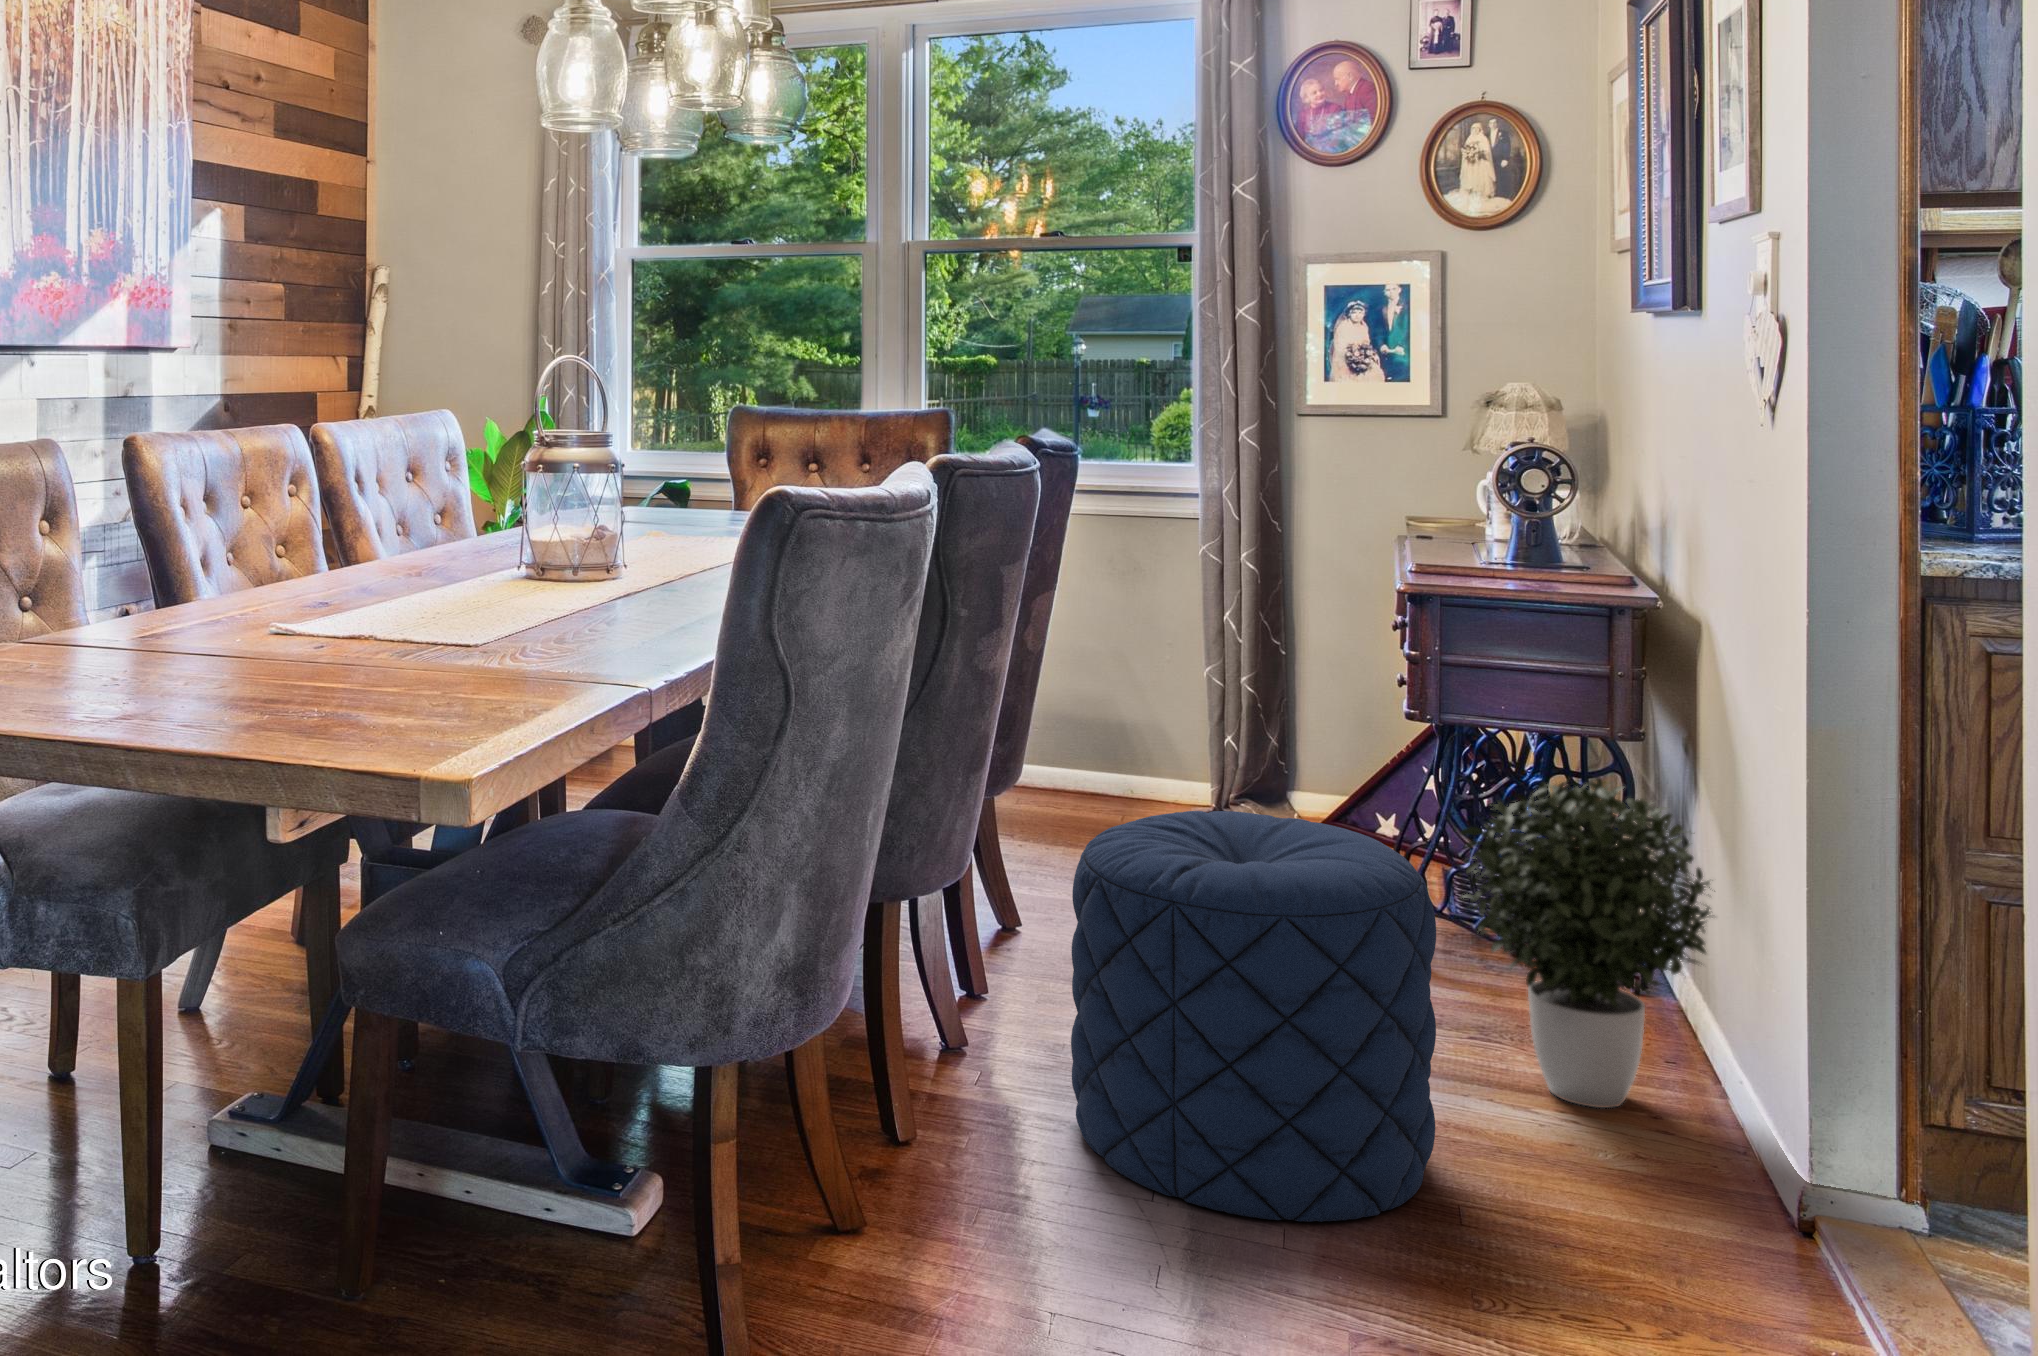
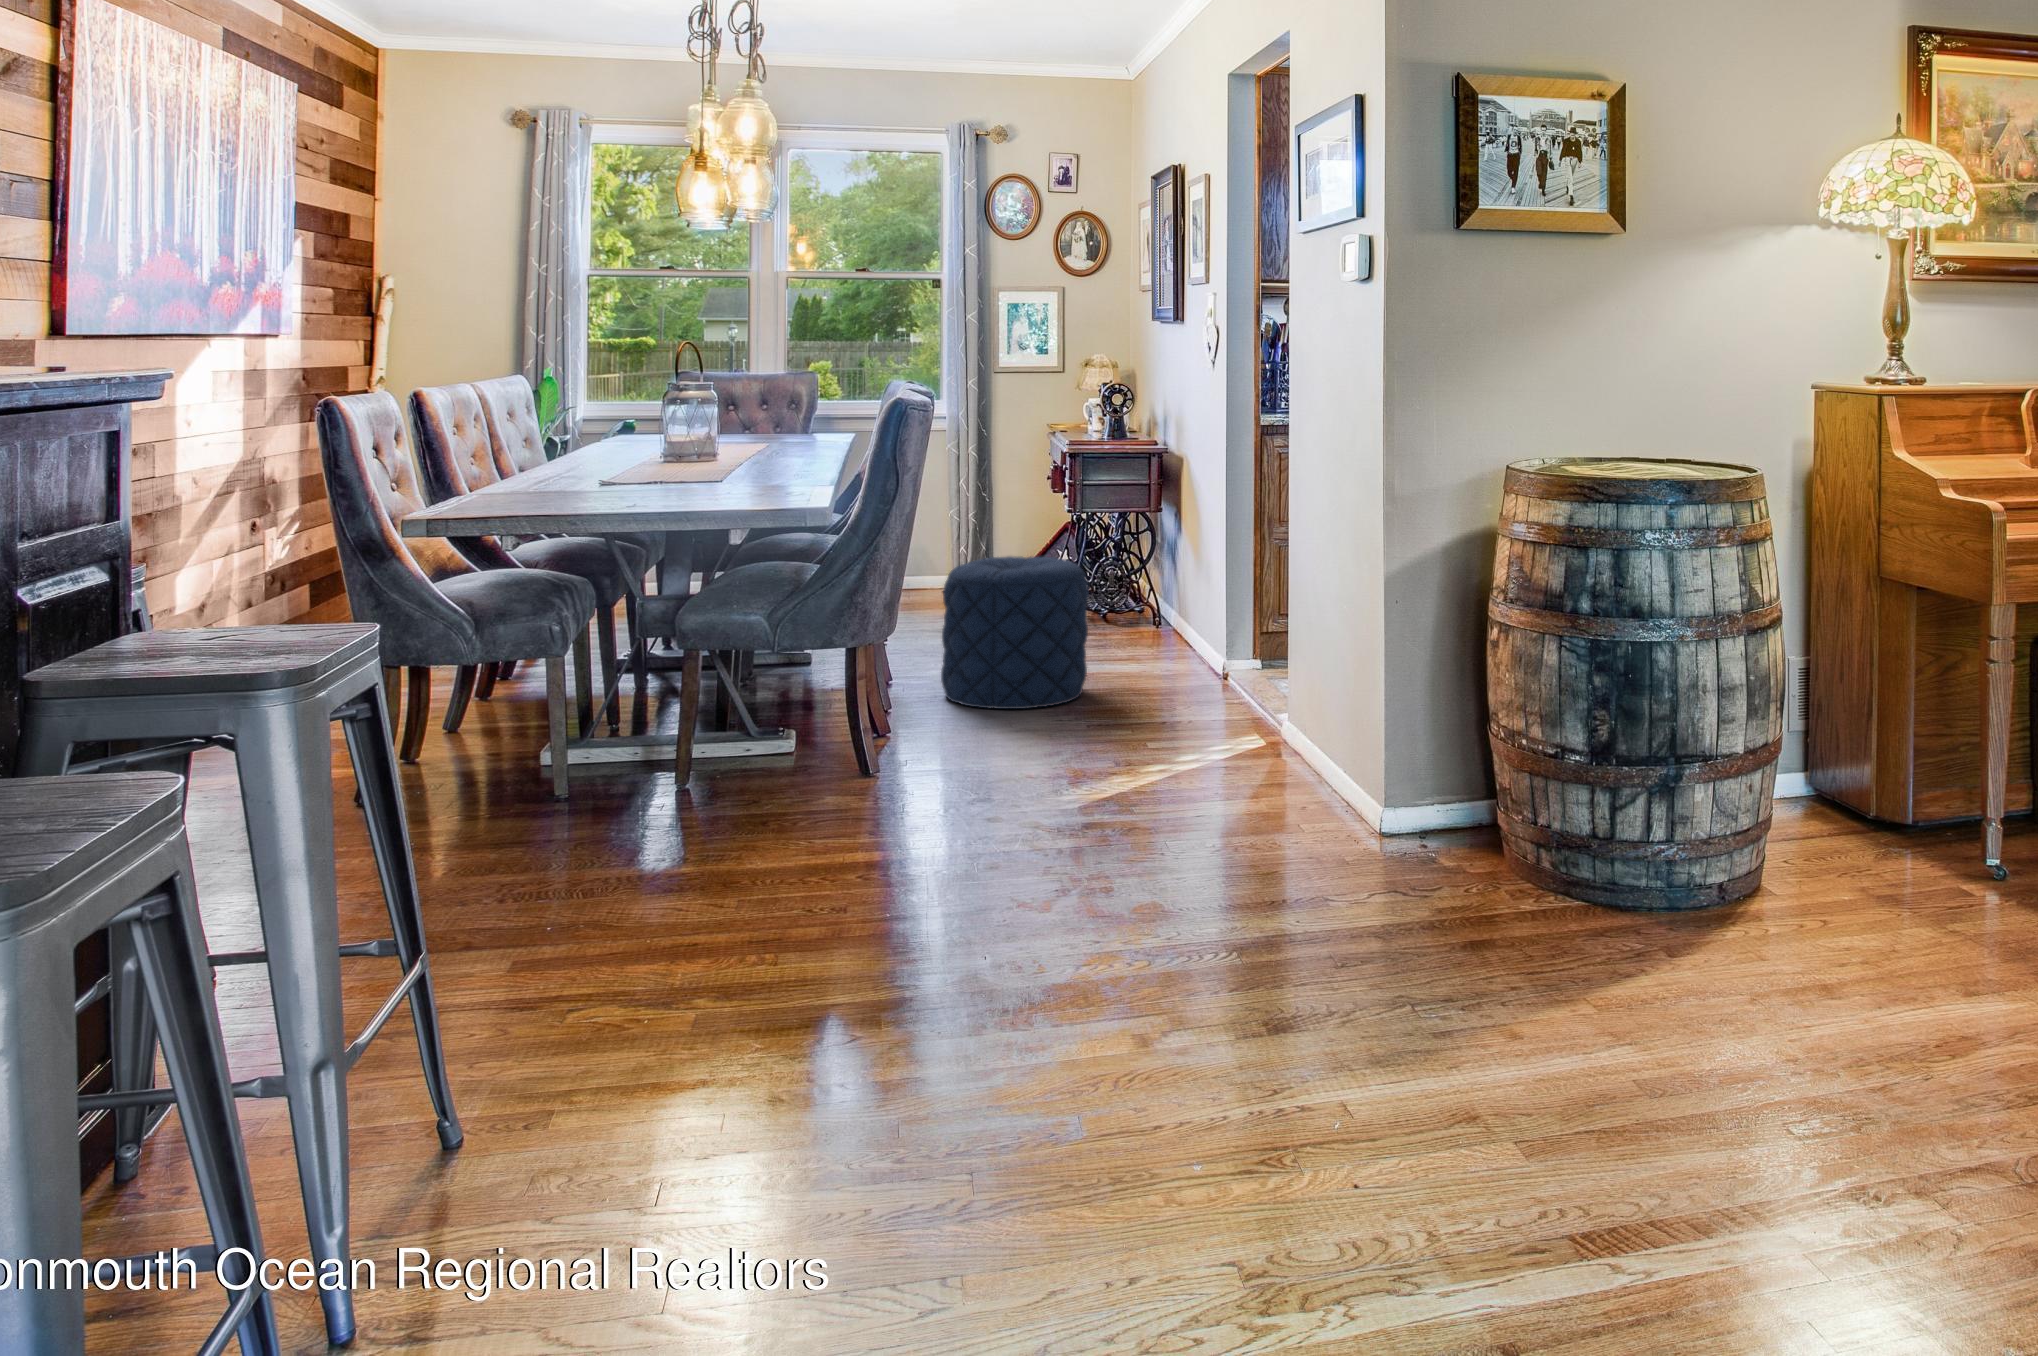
potted plant: present [1460,777,1713,1108] -> none [1090,534,1183,669]

